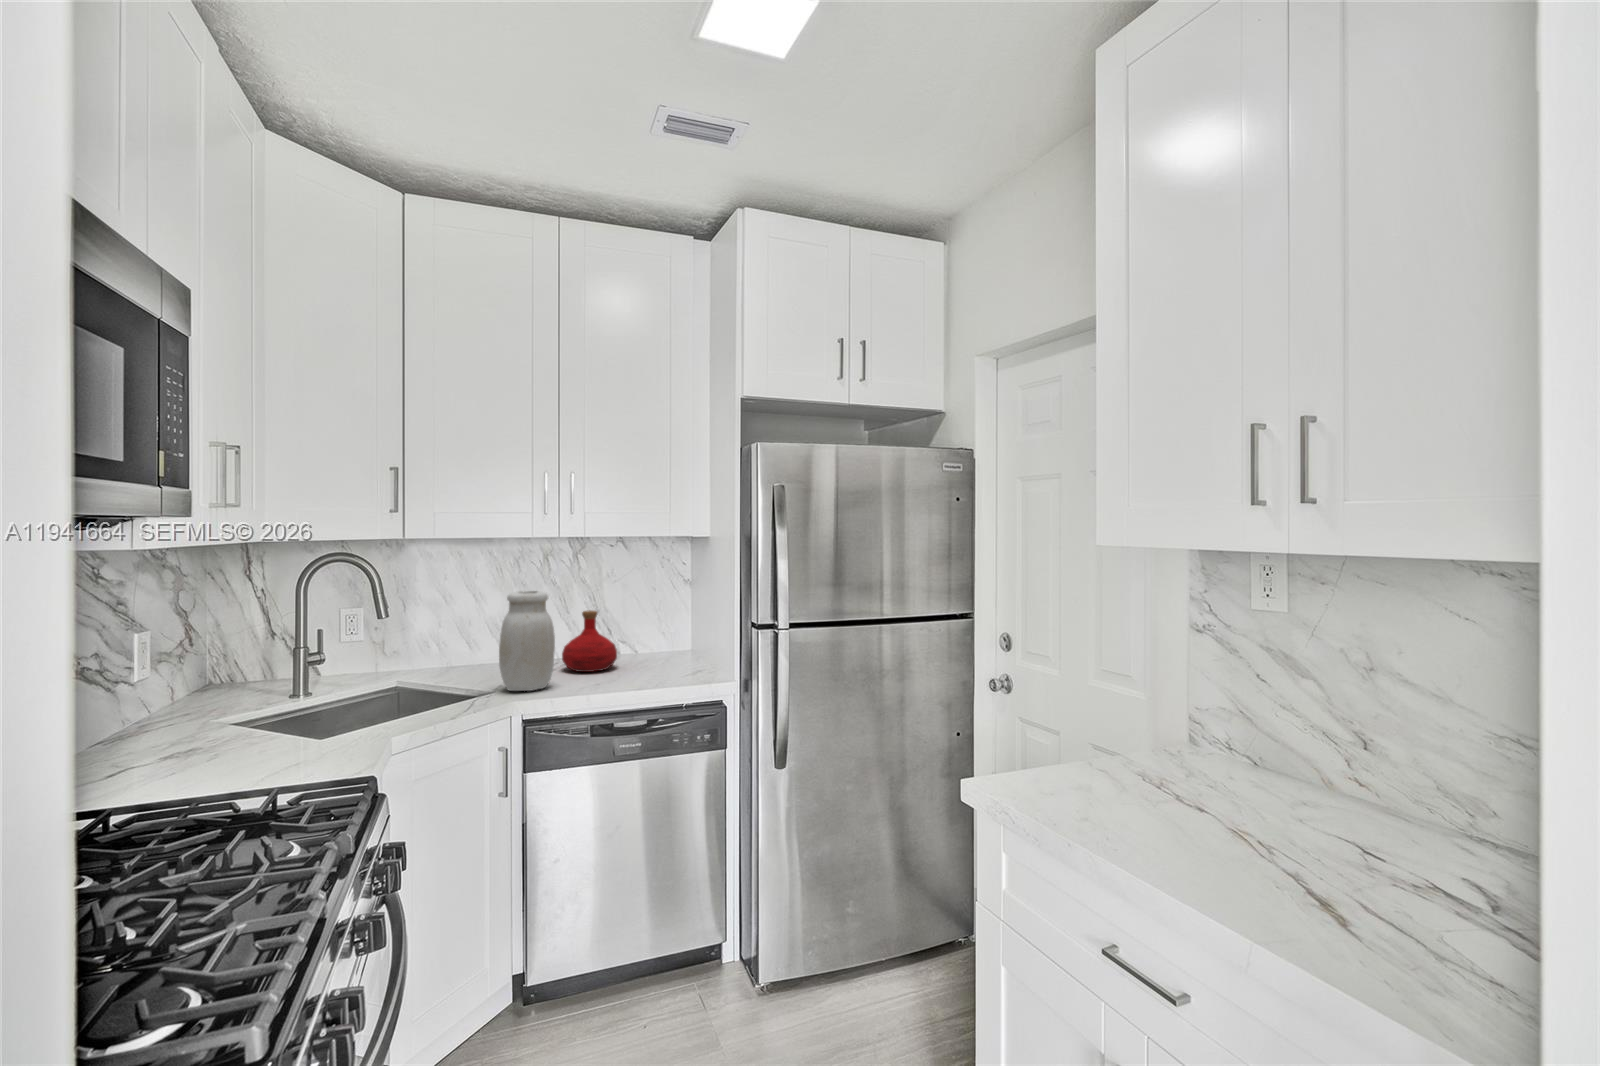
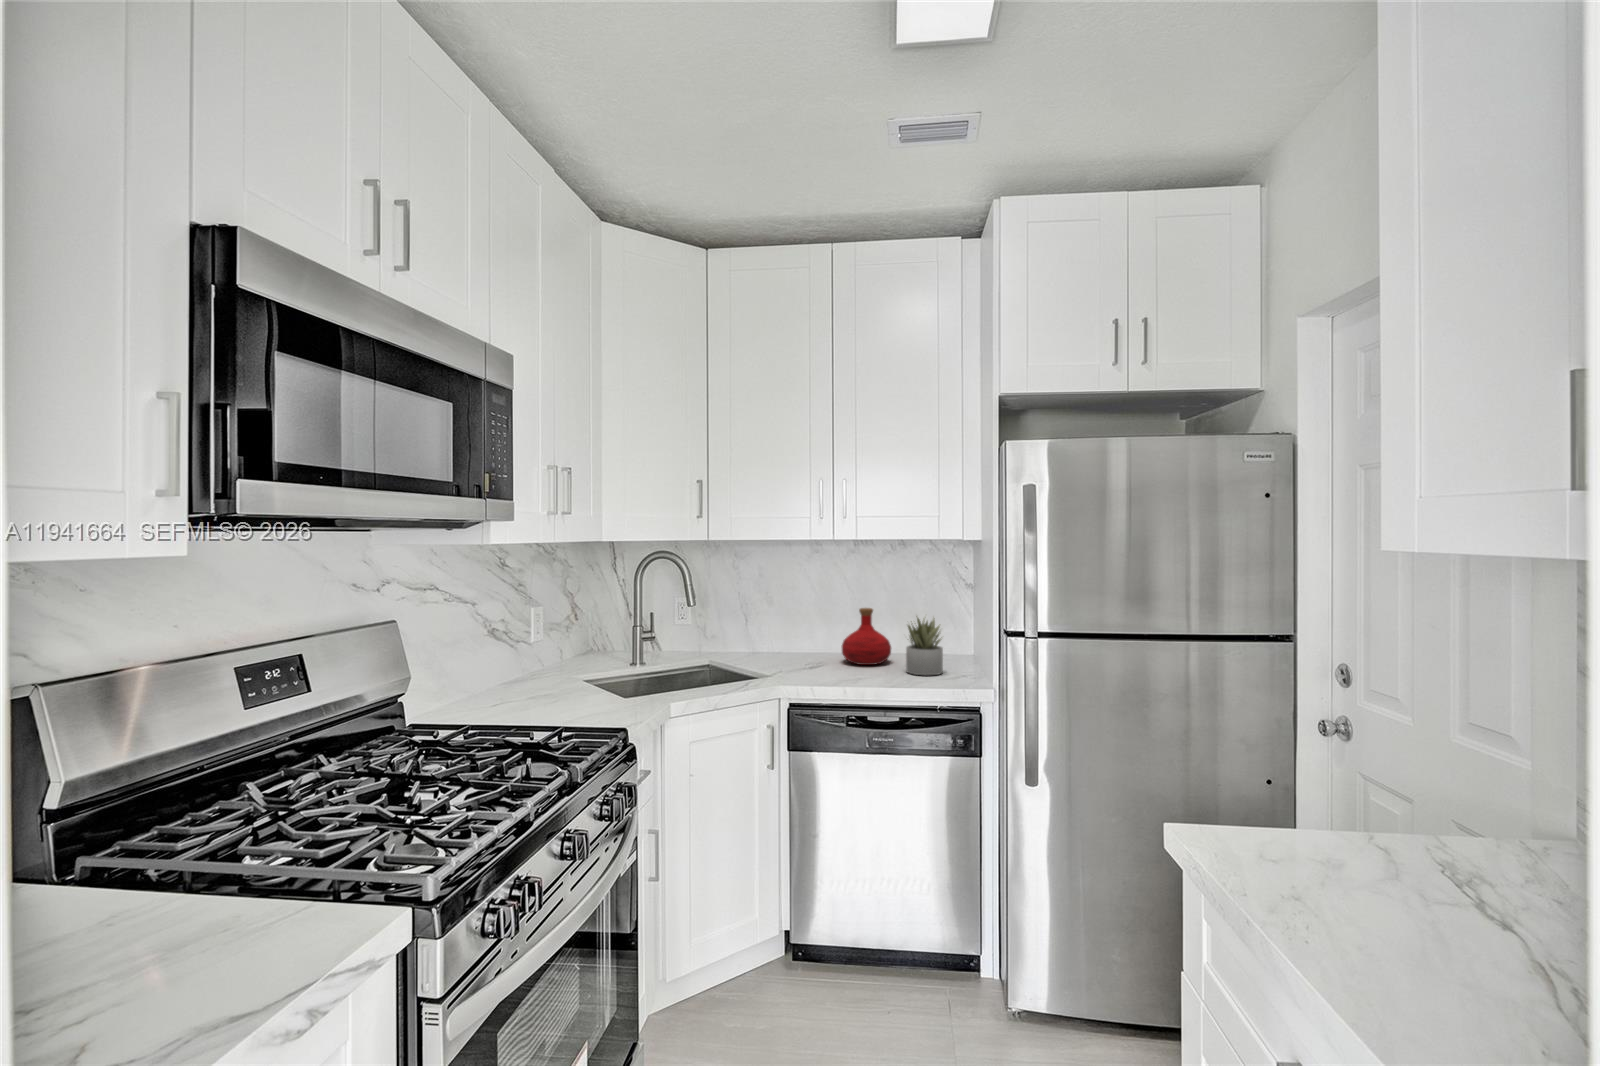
jar: present [499,591,555,691] -> none [777,588,824,677]
succulent plant: none [638,614,679,677] -> present [906,616,943,675]

